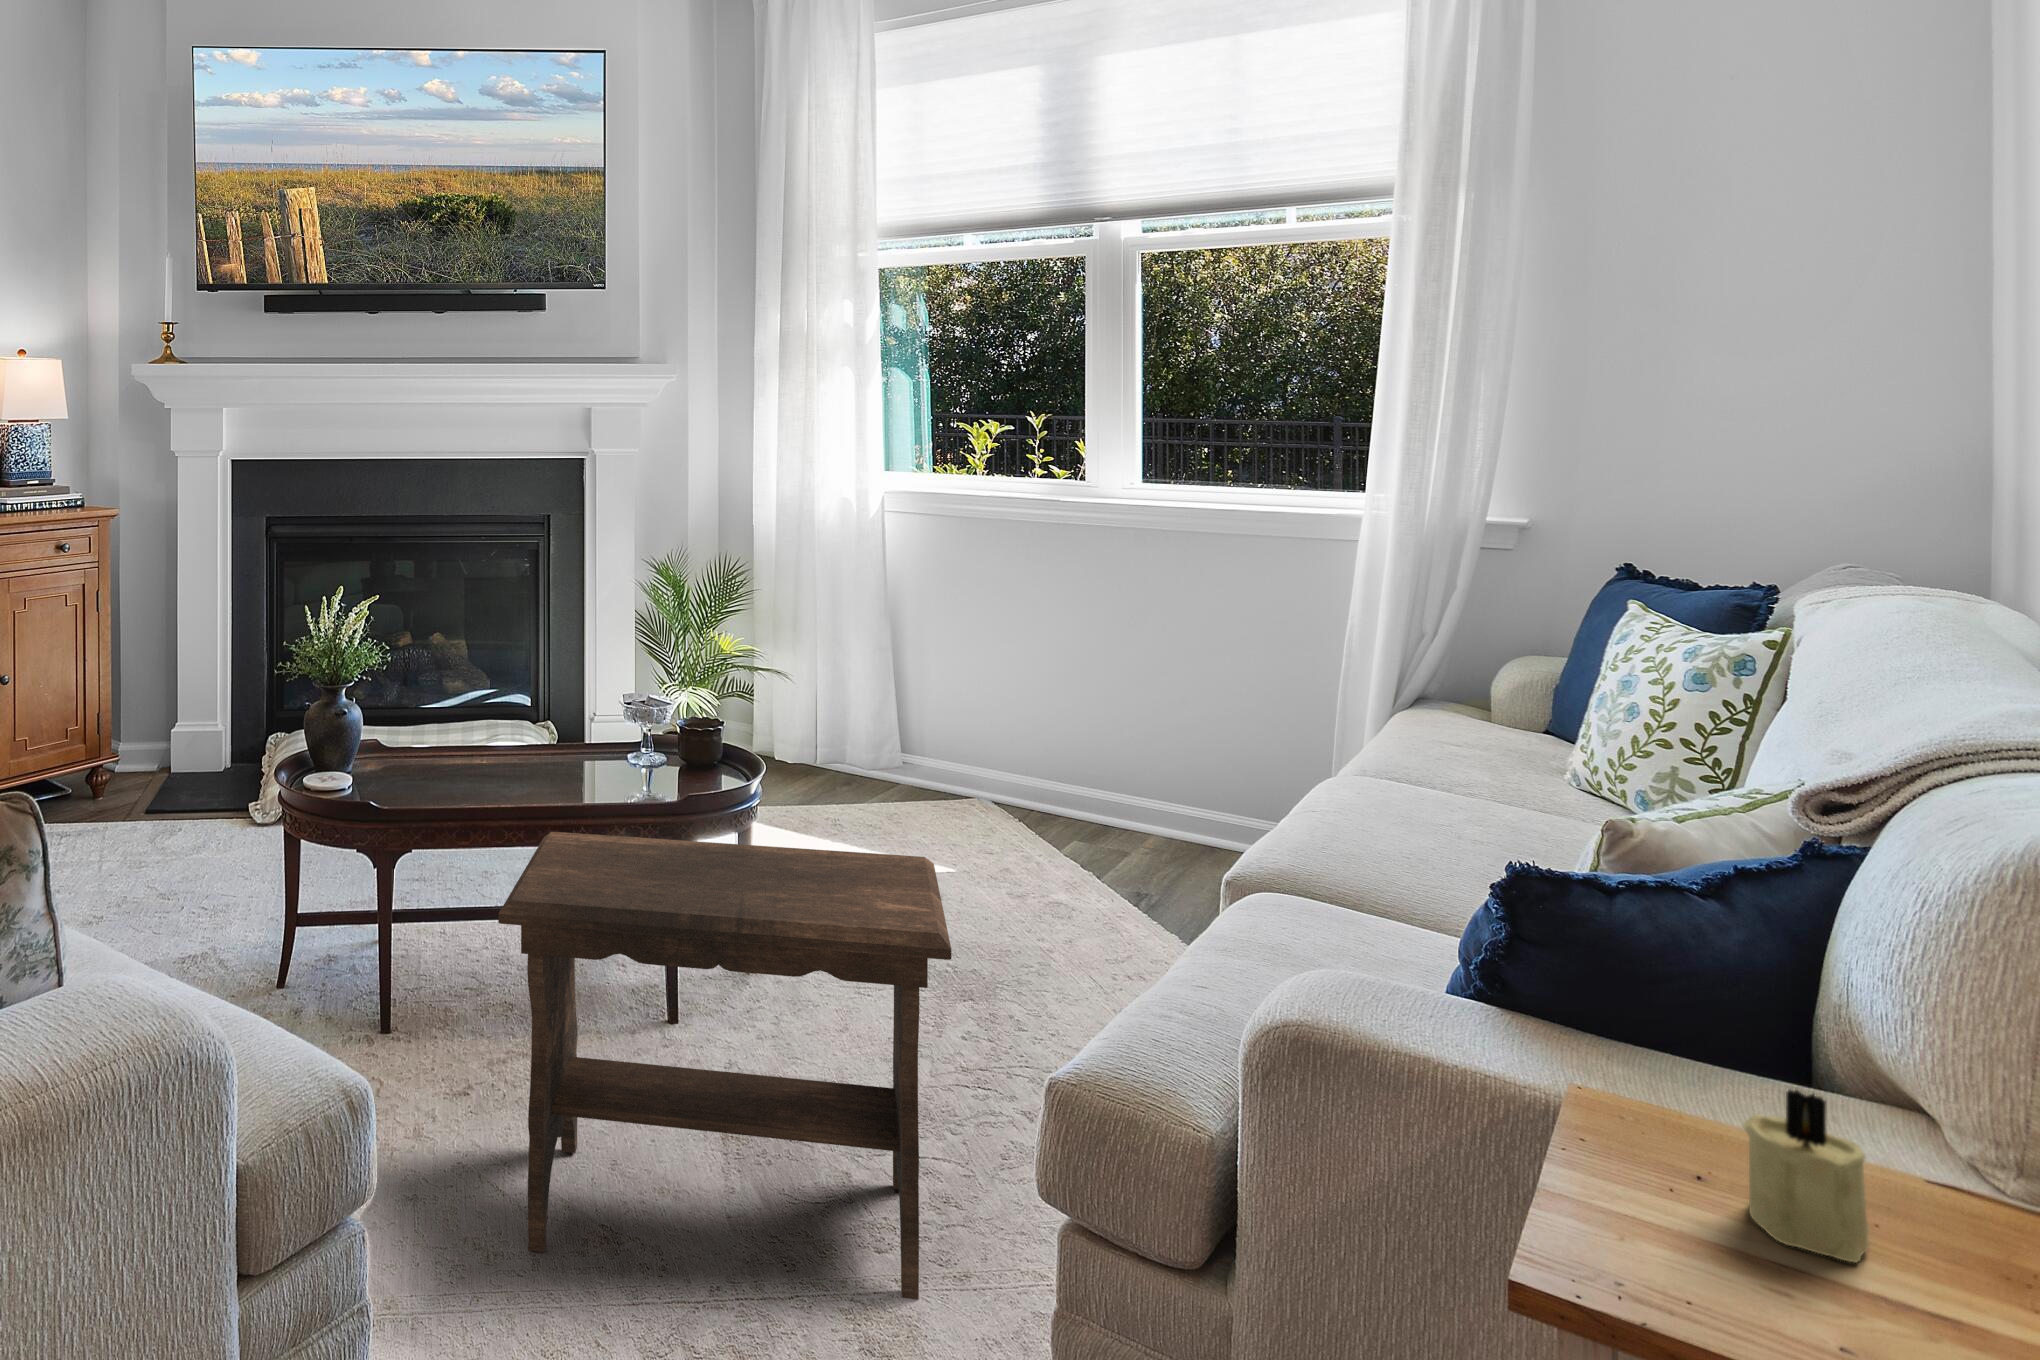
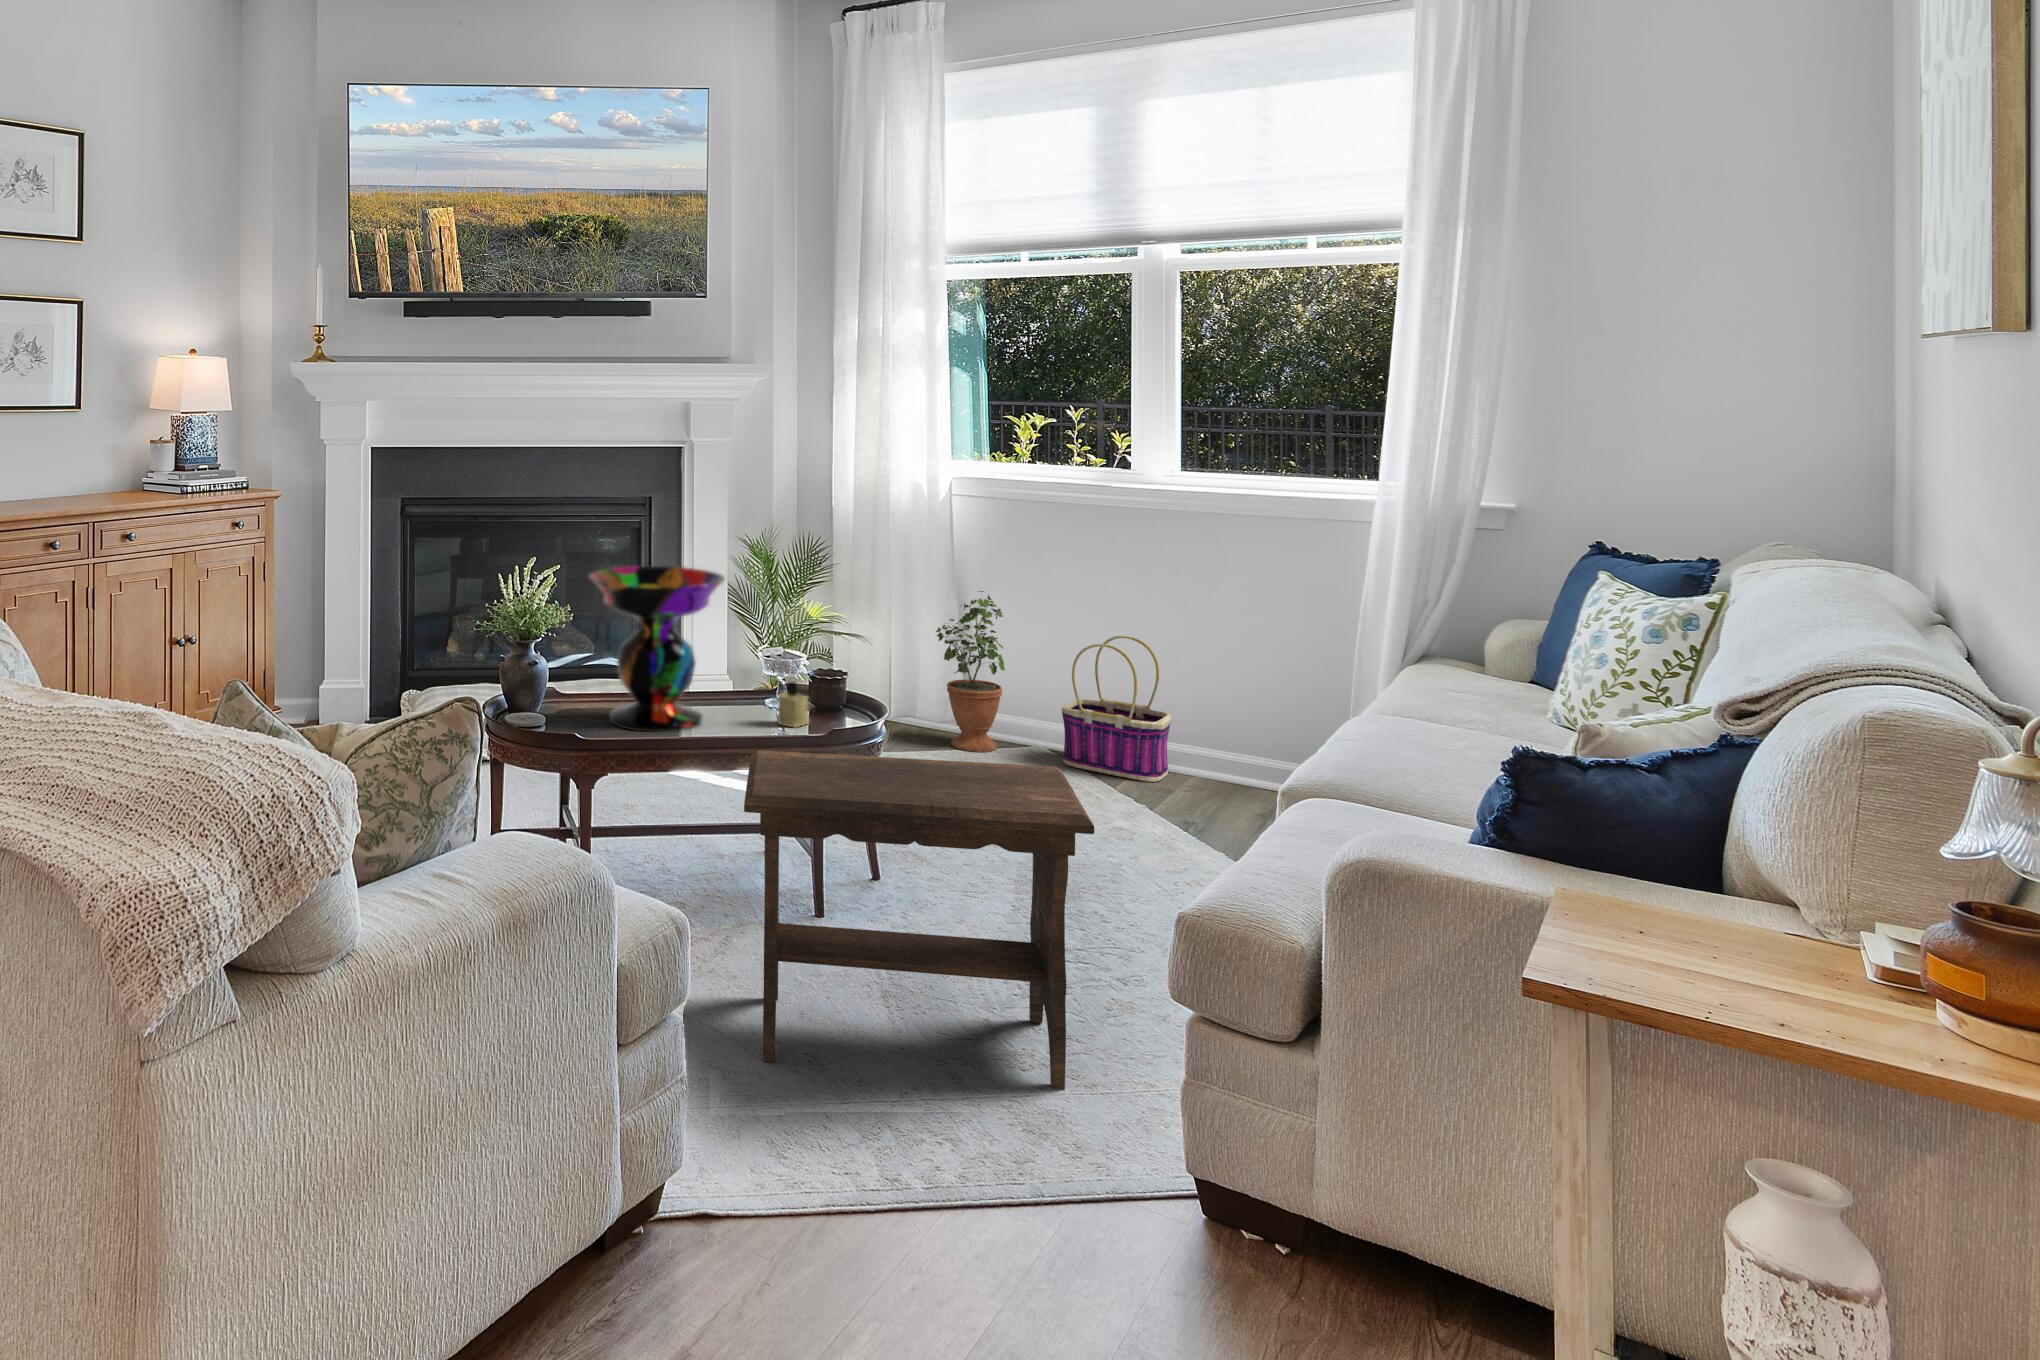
decorative bowl: none [395,594,559,798] -> present [590,566,725,732]
potted plant: none [858,618,937,803] -> present [936,591,1005,752]
basket: none [999,670,1125,842] -> present [1061,635,1171,782]
candle: present [1743,1090,1870,1262] -> present [778,681,810,727]

